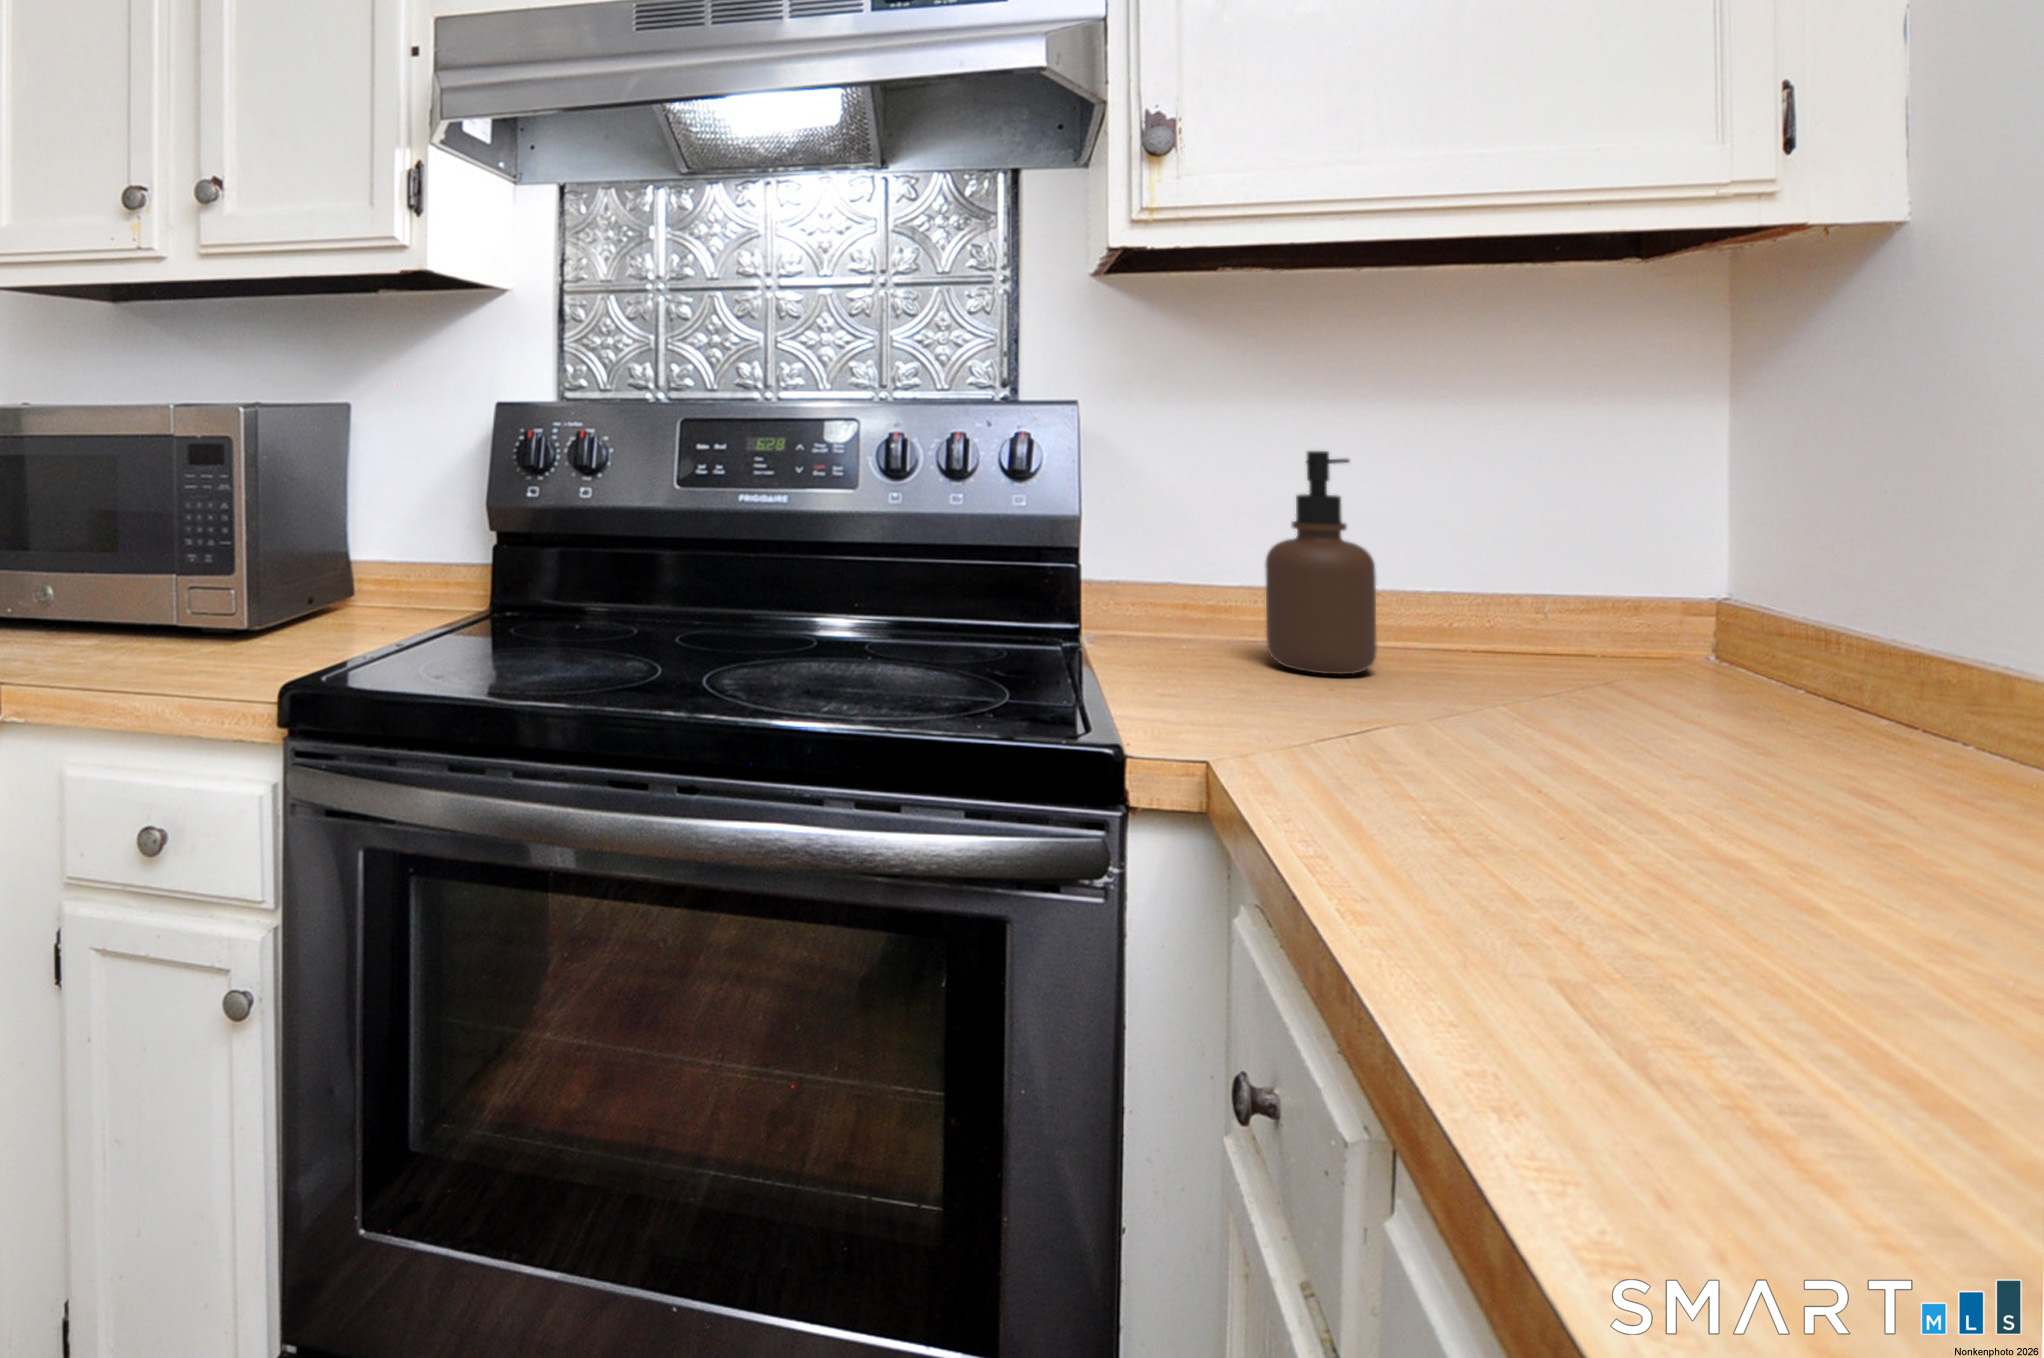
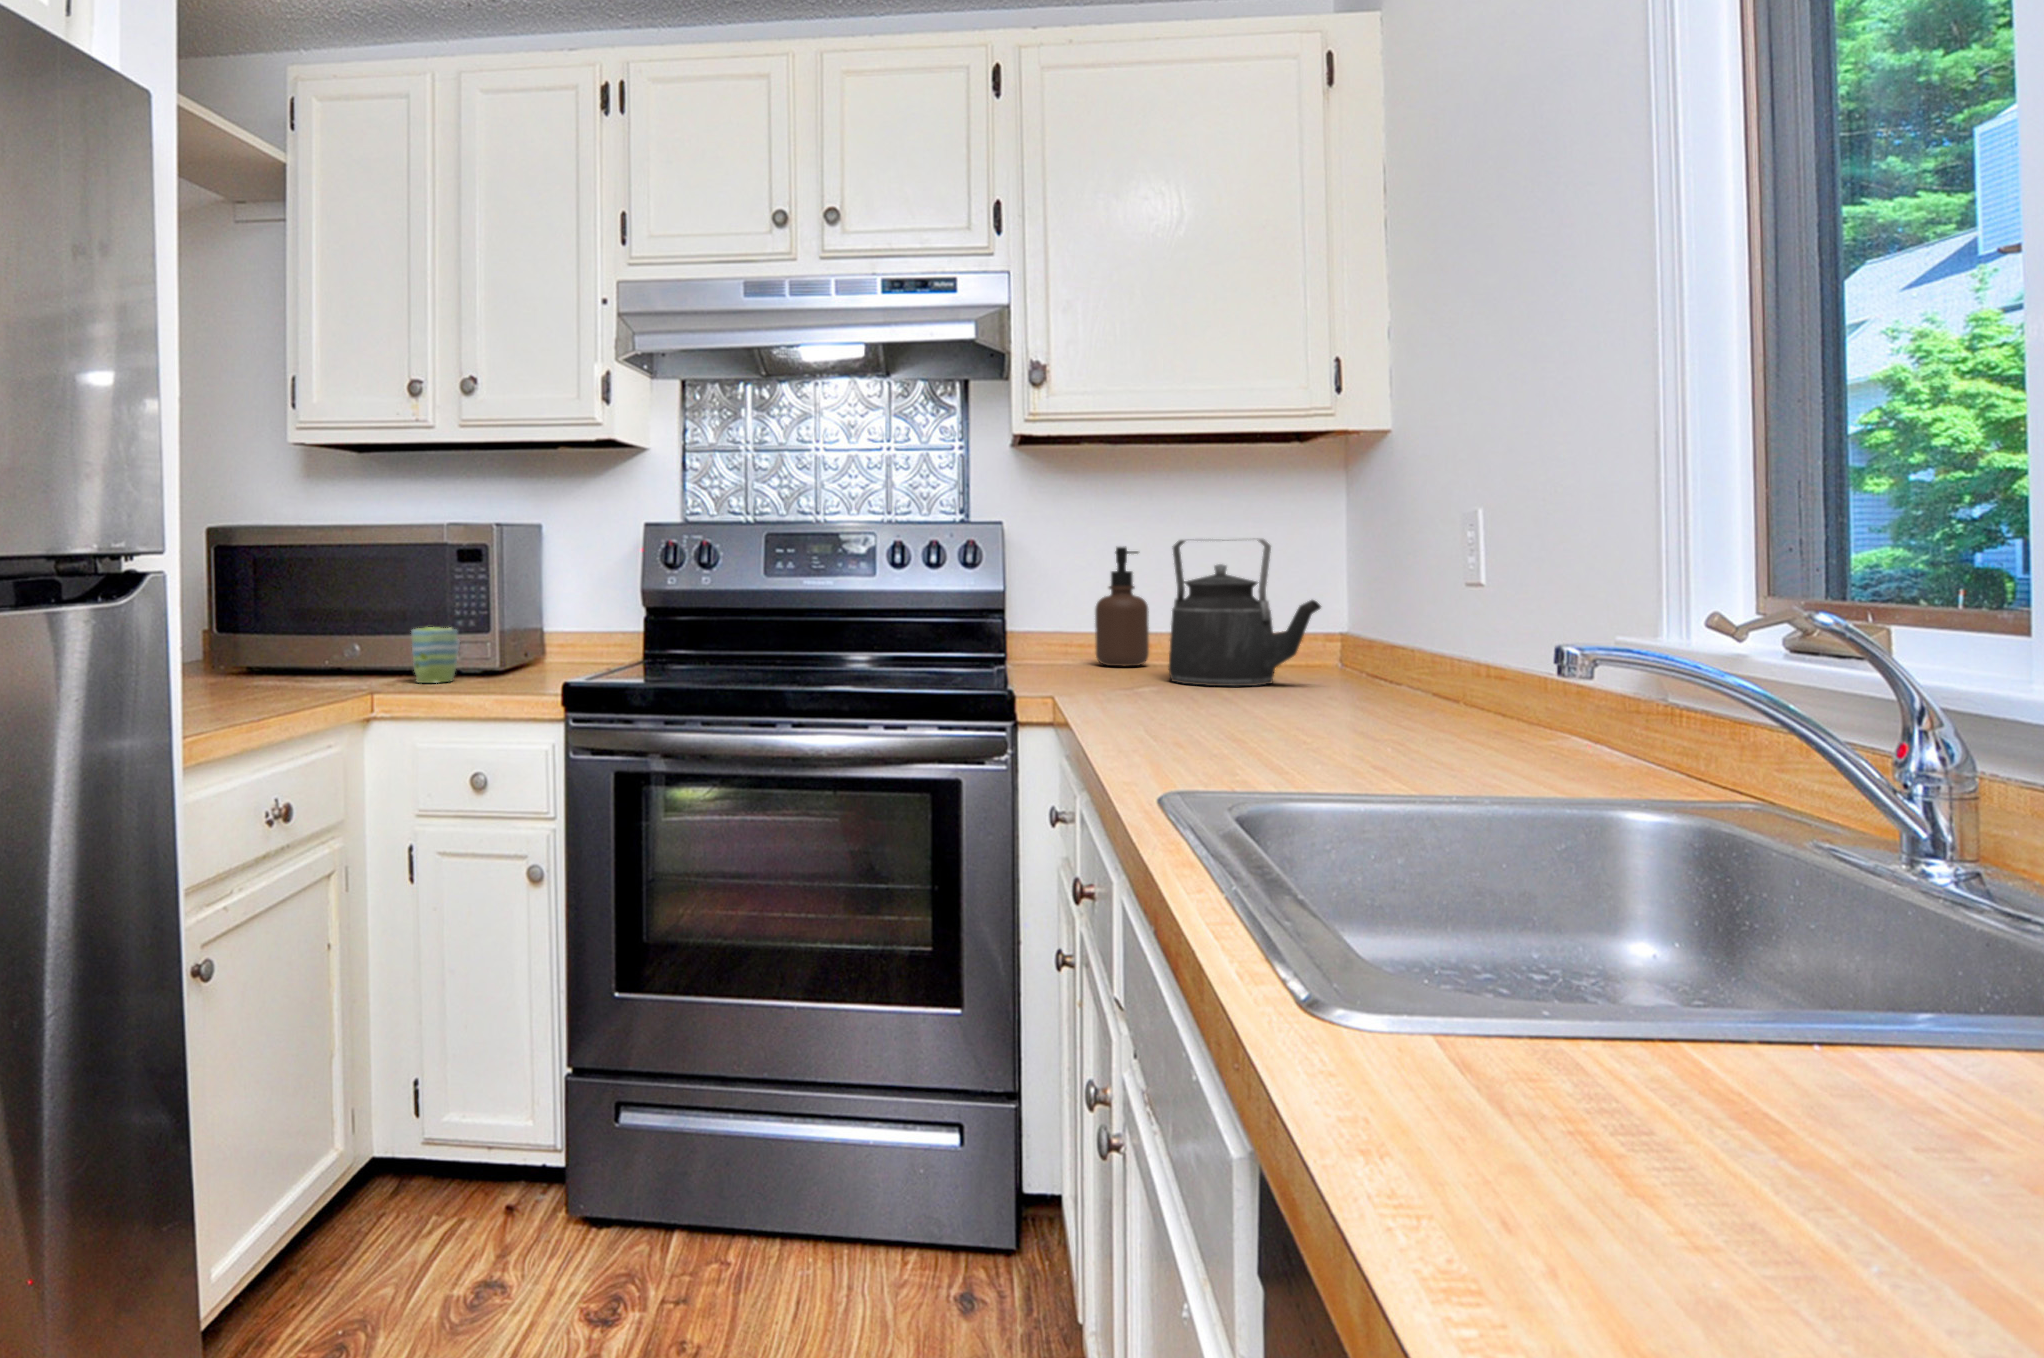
kettle: none [1467,449,1914,782] -> present [1169,539,1321,686]
mug: none [83,573,175,670] -> present [411,627,460,683]

